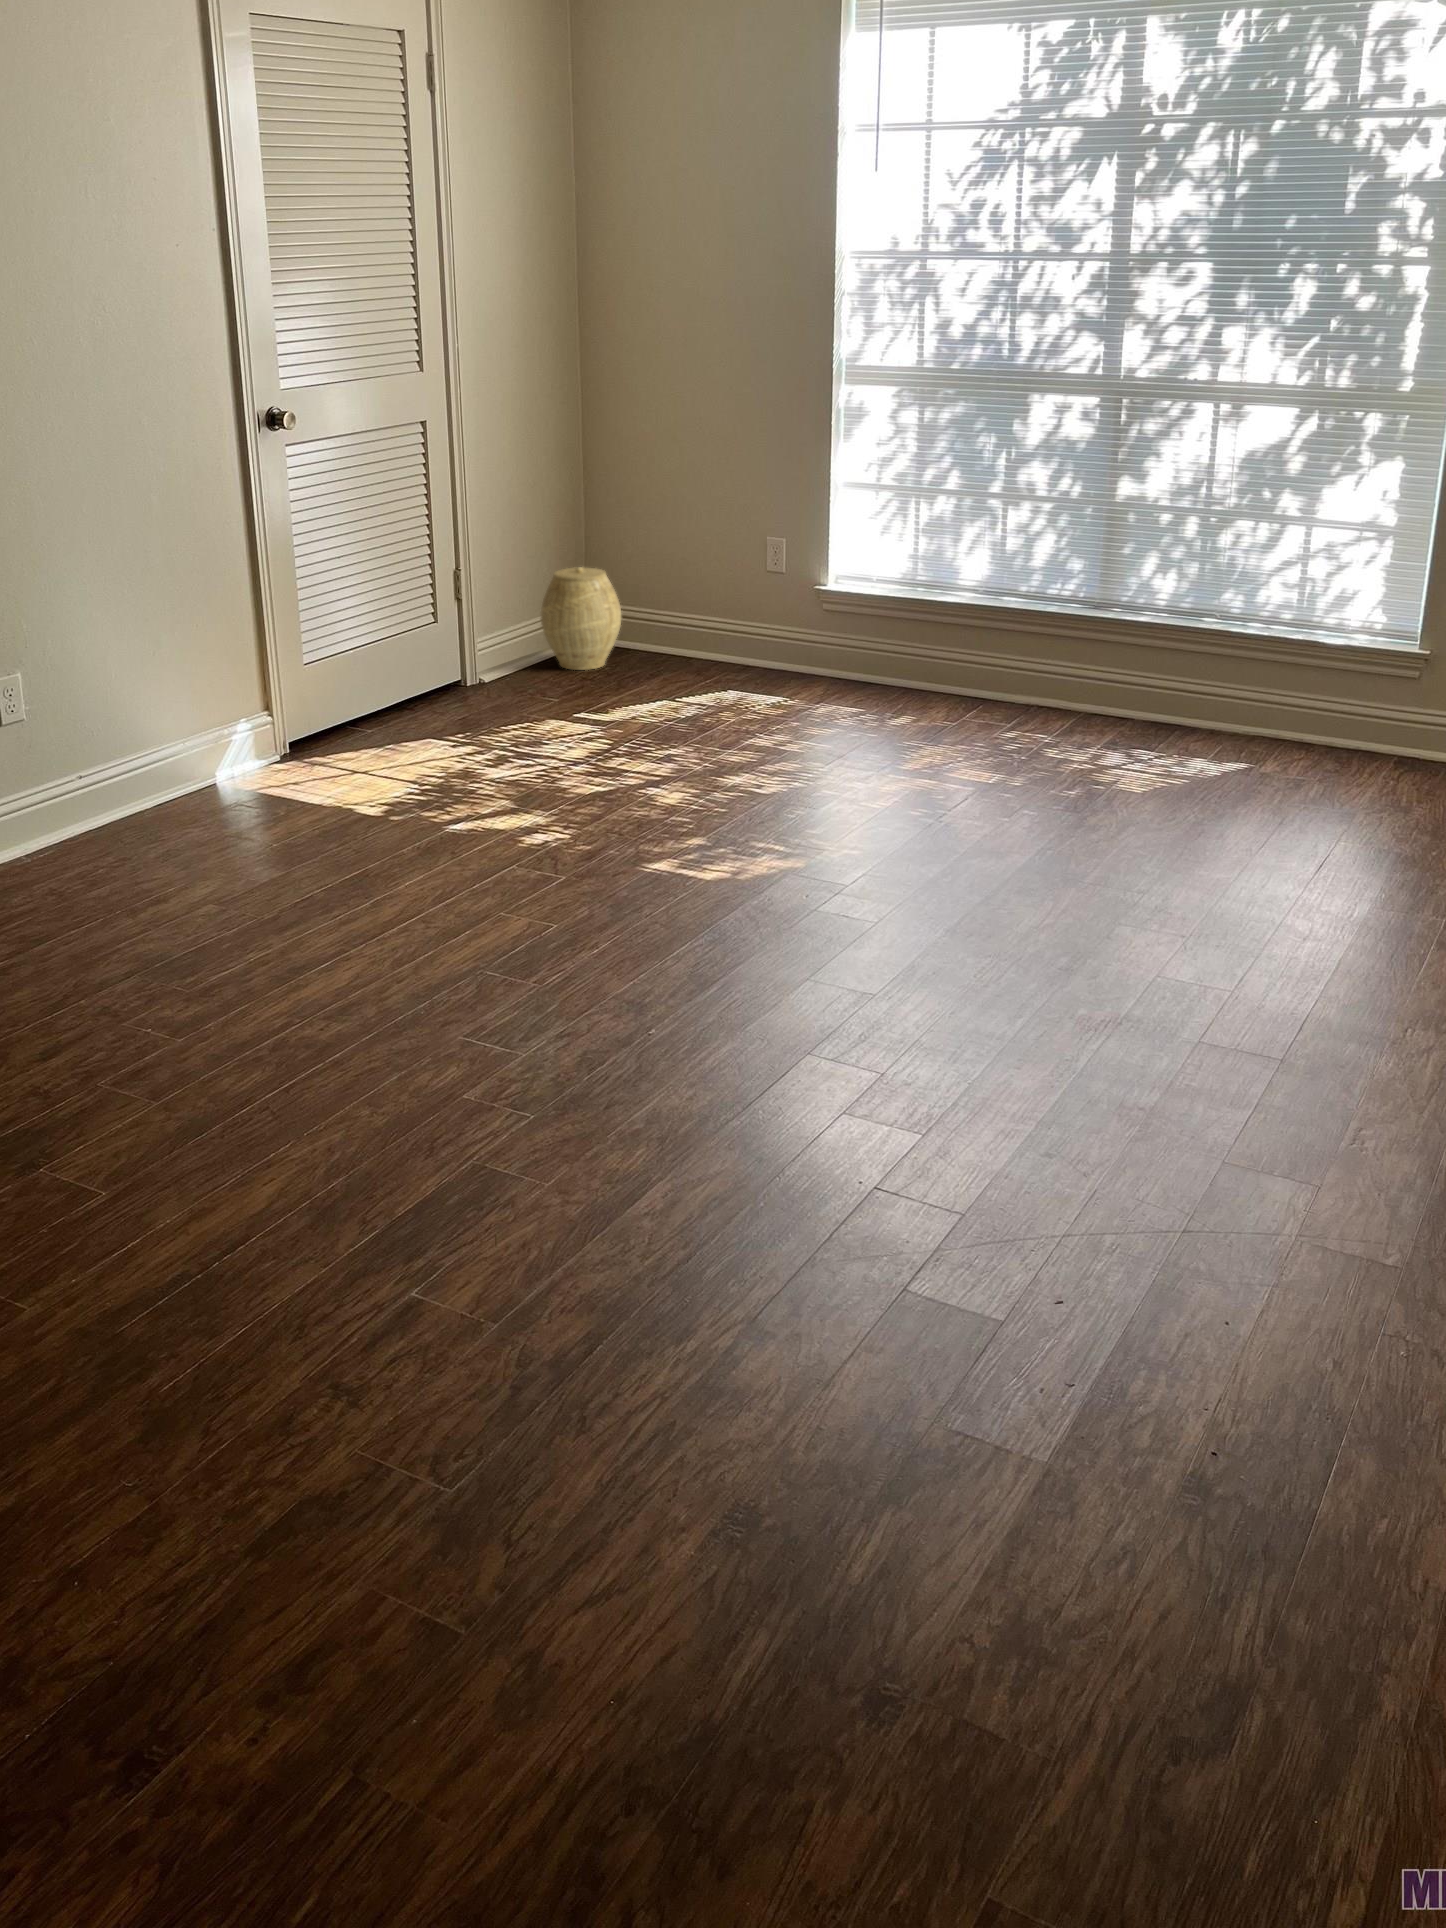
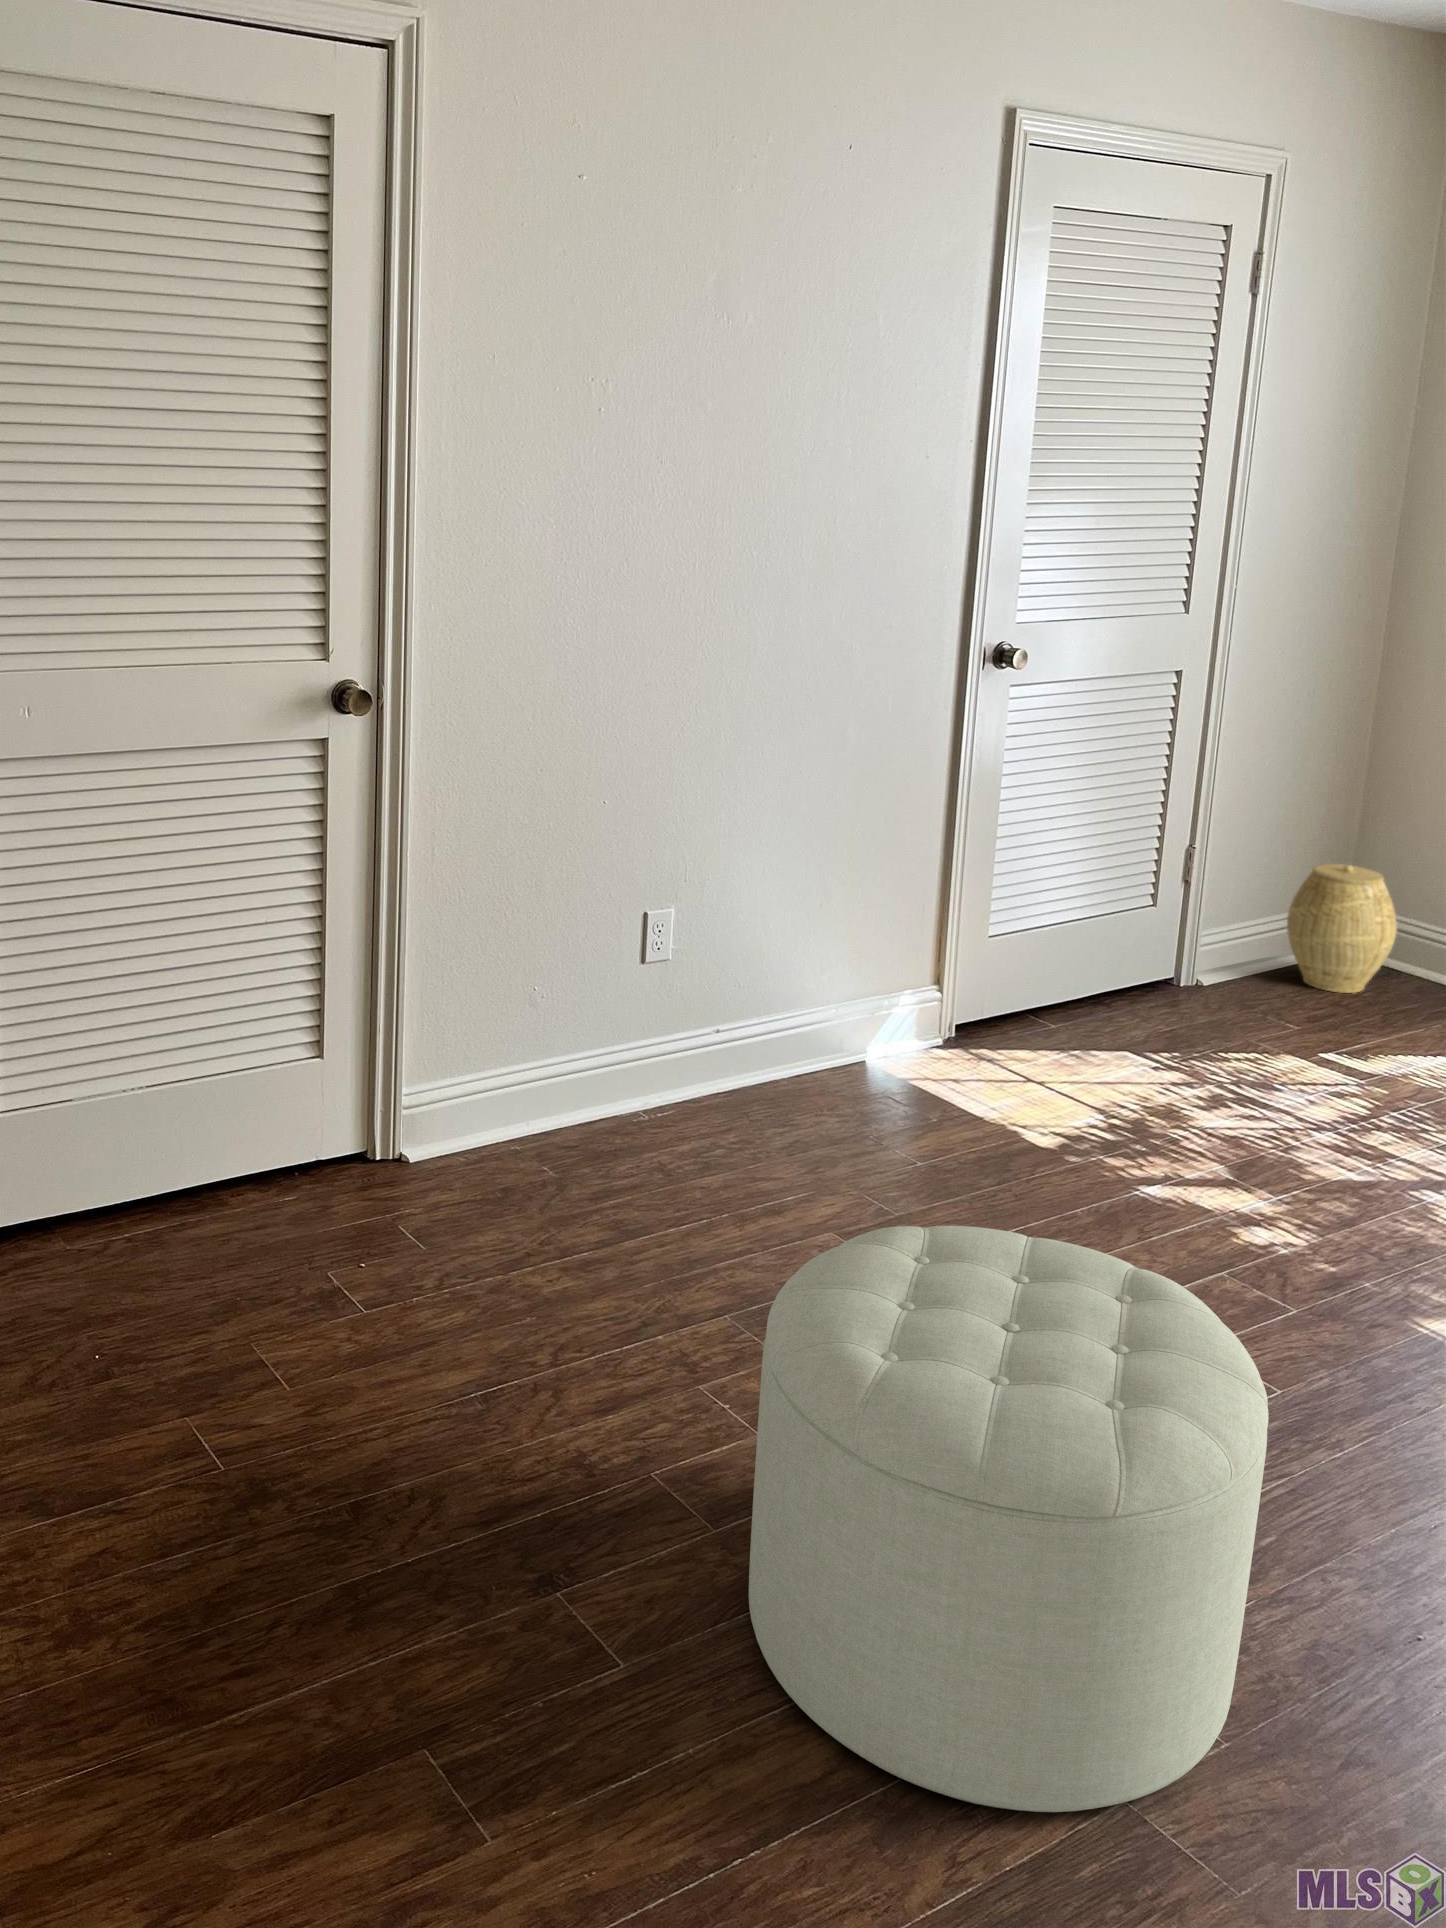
ottoman: none [176,829,534,1187] -> present [749,1226,1269,1812]

